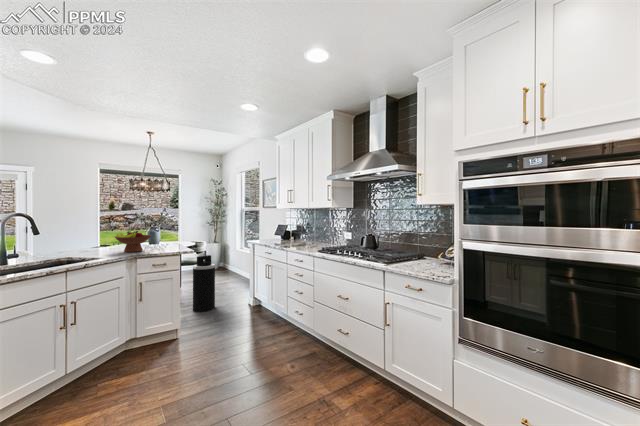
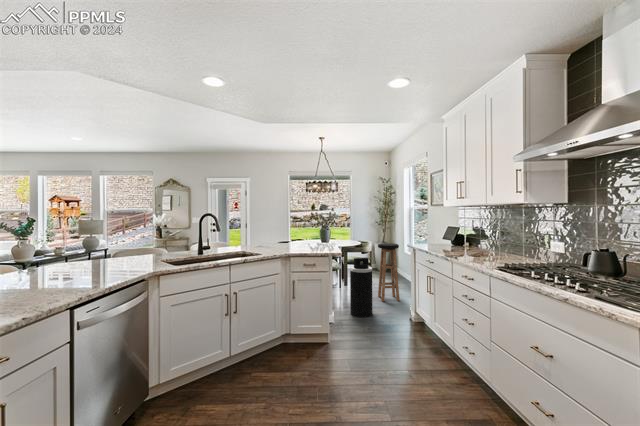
fruit bowl: present [115,231,151,252] -> none [277,230,307,250]
bar stool: none [216,242,237,295] -> present [378,243,400,301]

